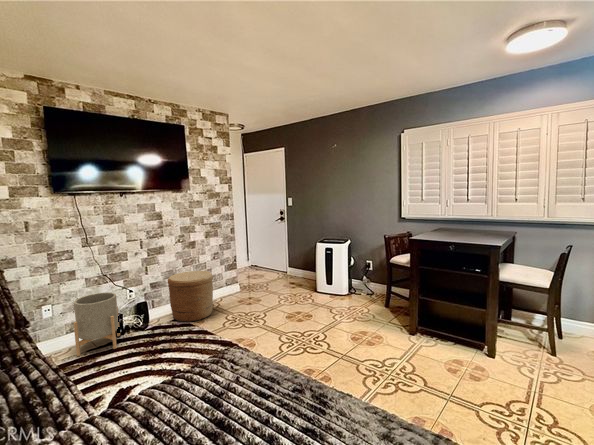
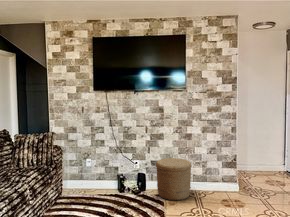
planter: present [74,293,120,356] -> none [92,158,122,197]

